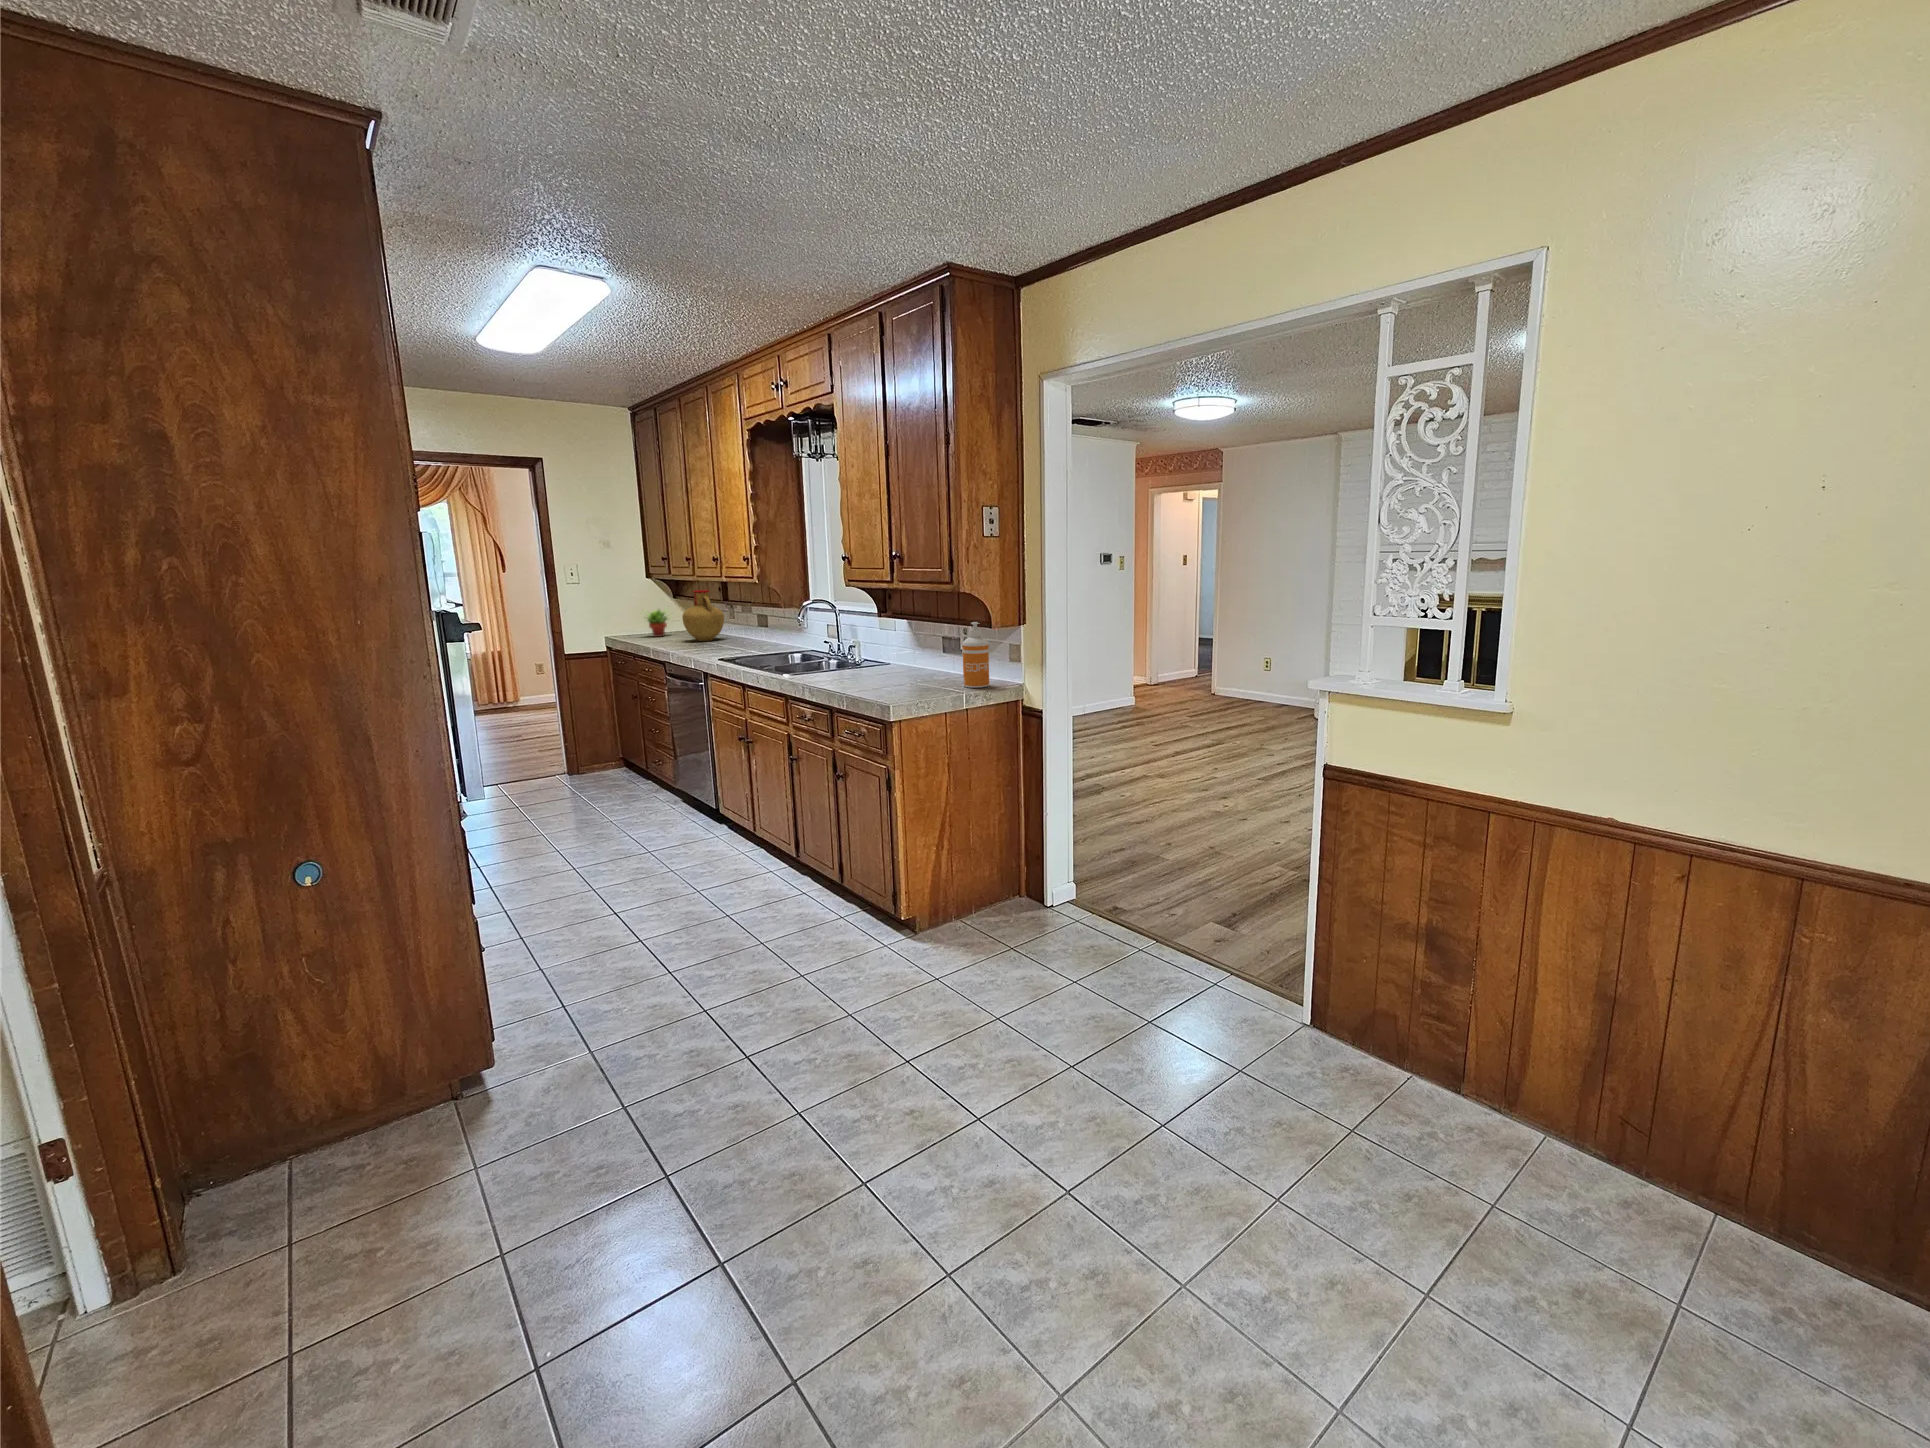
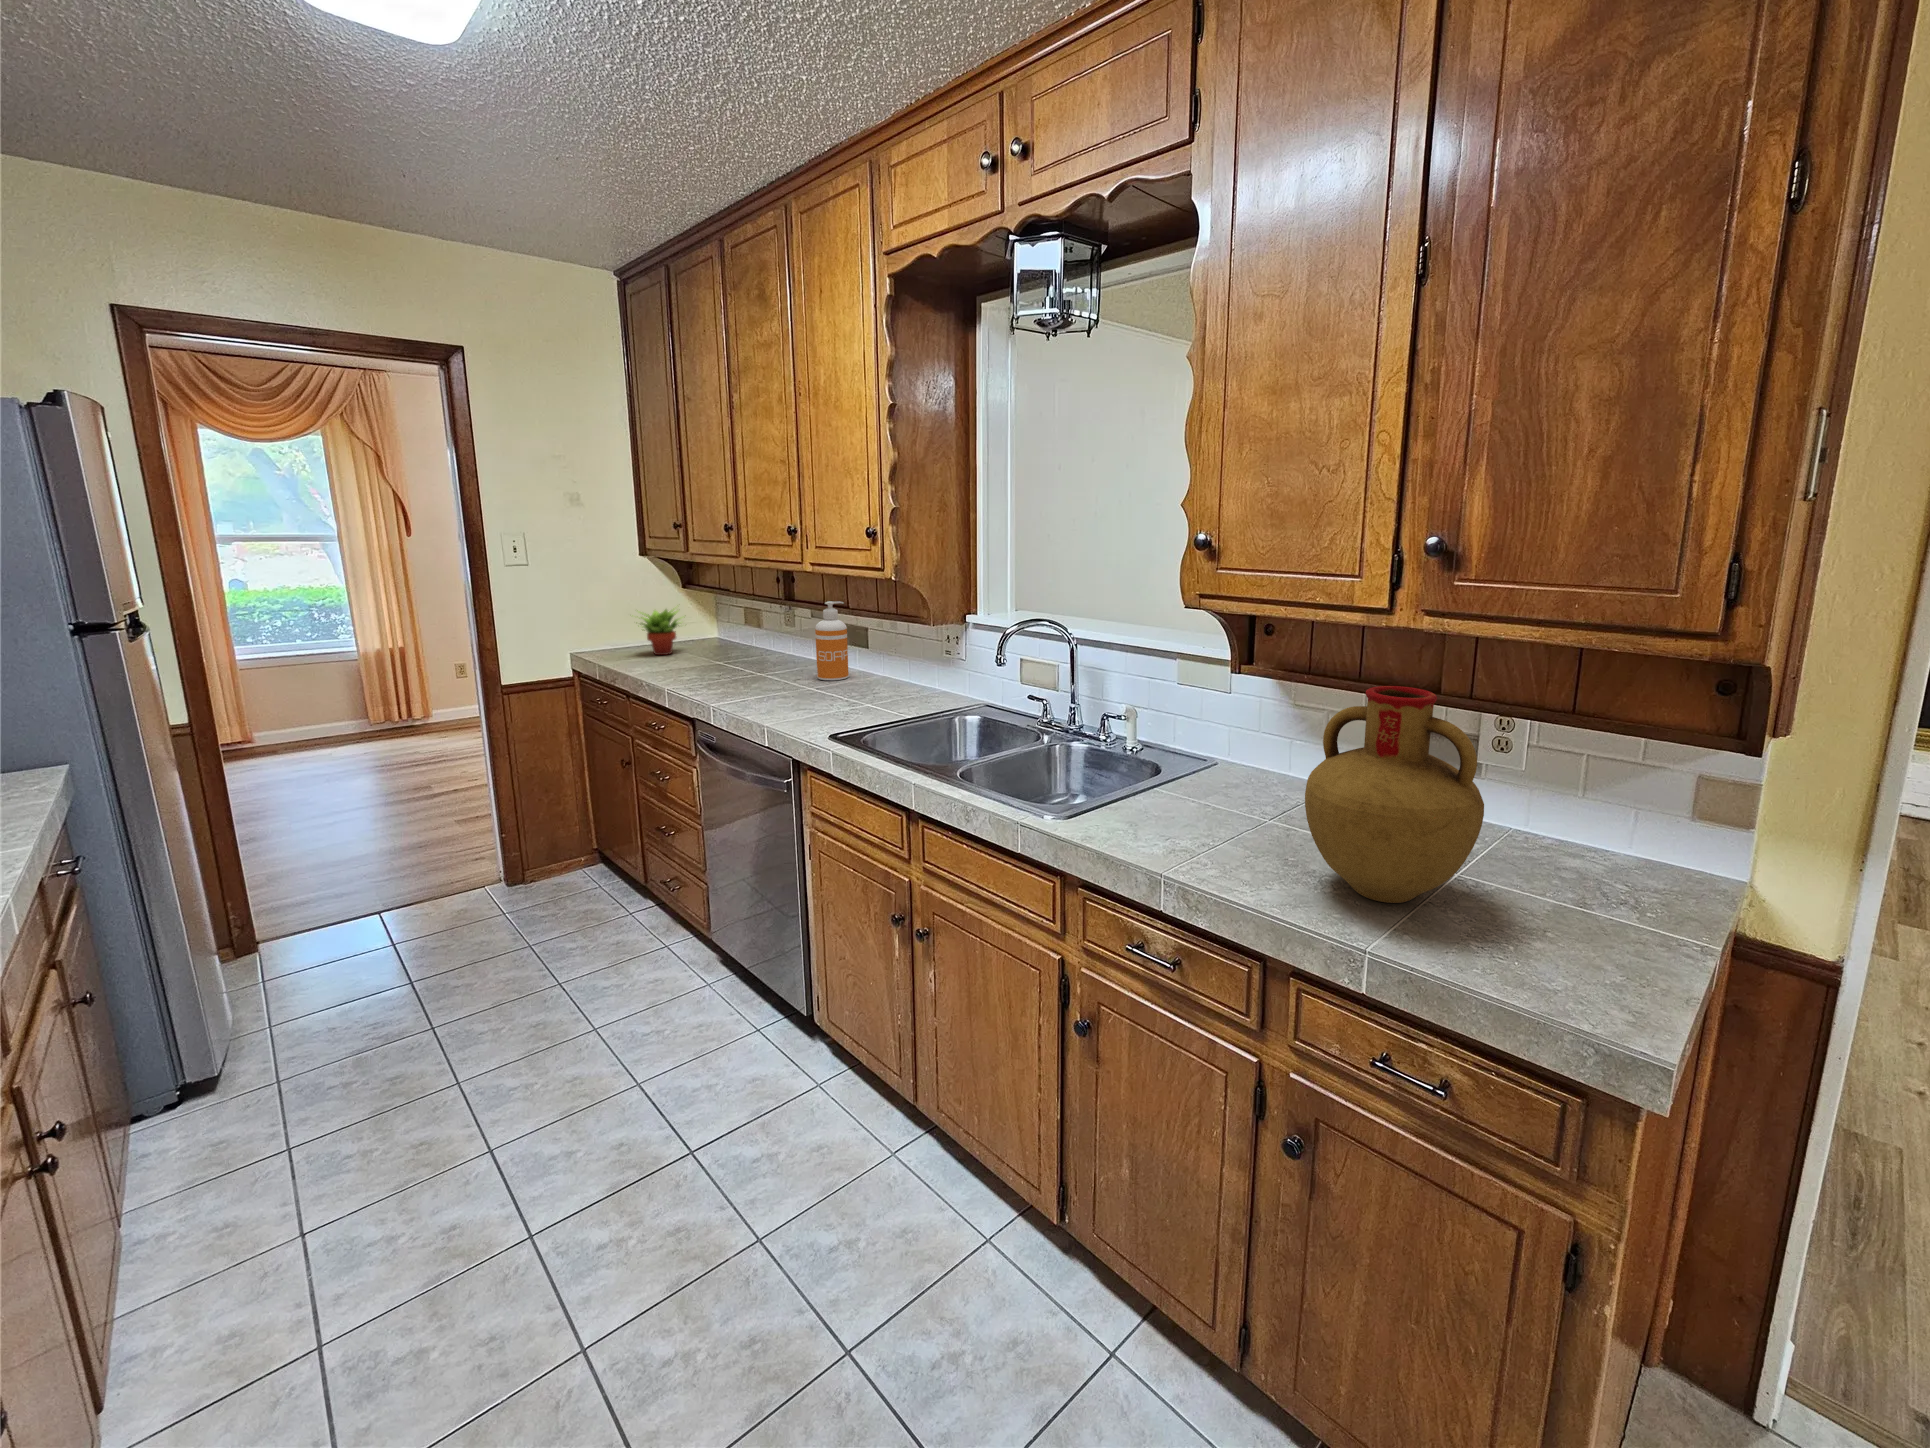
vase: present [682,590,724,641] -> present [1305,686,1484,903]
soap dispenser: present [963,622,989,688] -> present [815,601,849,680]

